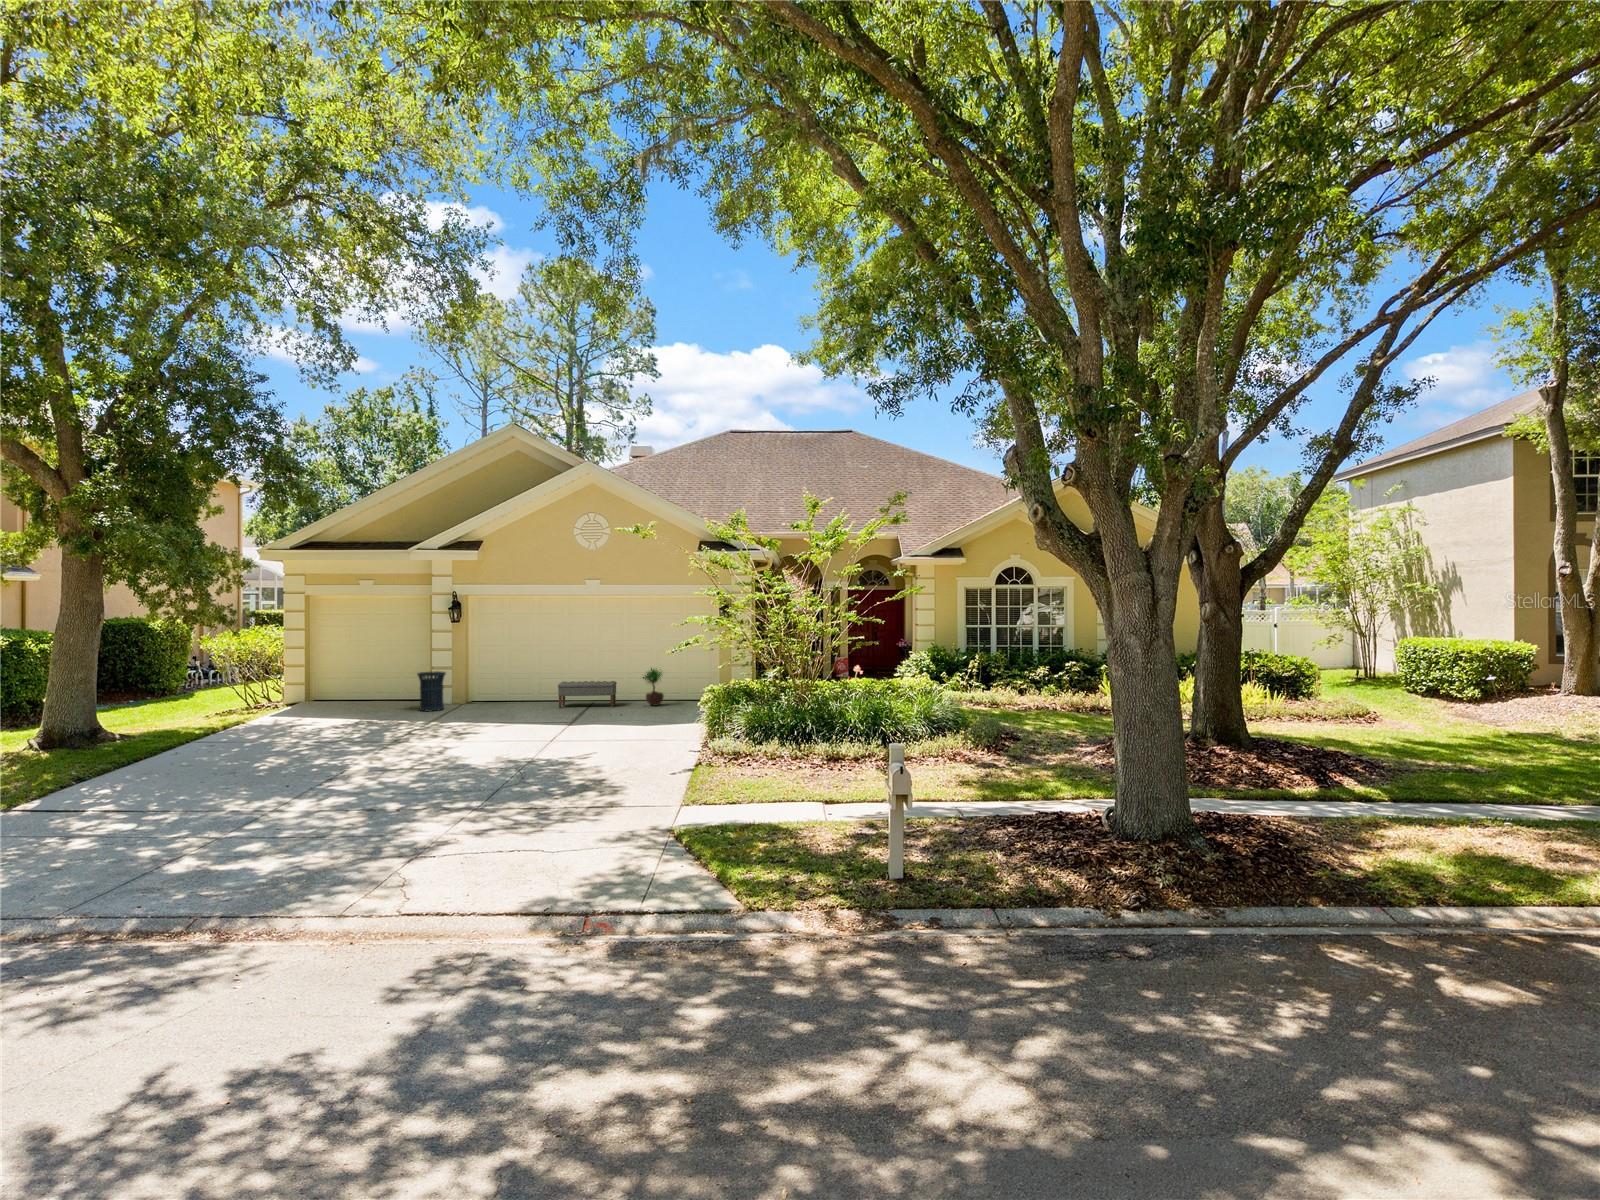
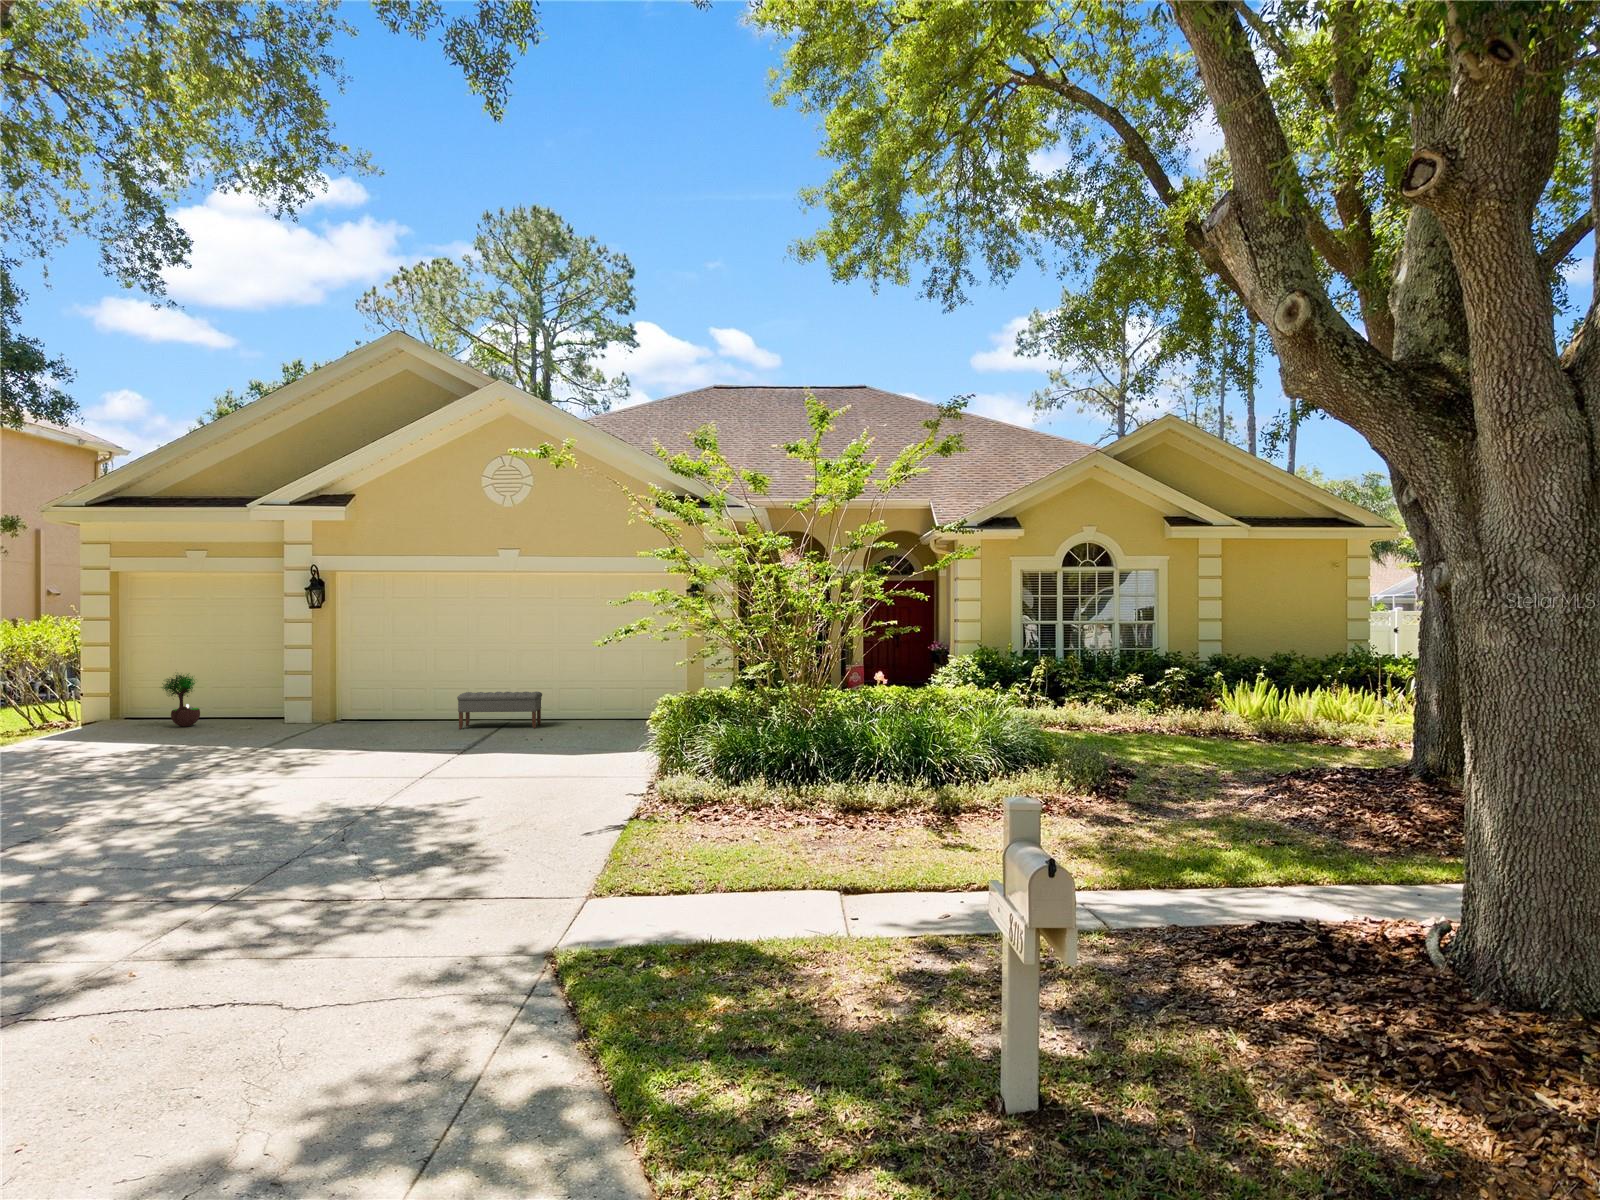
potted tree: present [643,668,664,706] -> present [161,674,200,727]
trash can: present [417,671,446,711] -> none [256,677,300,734]

